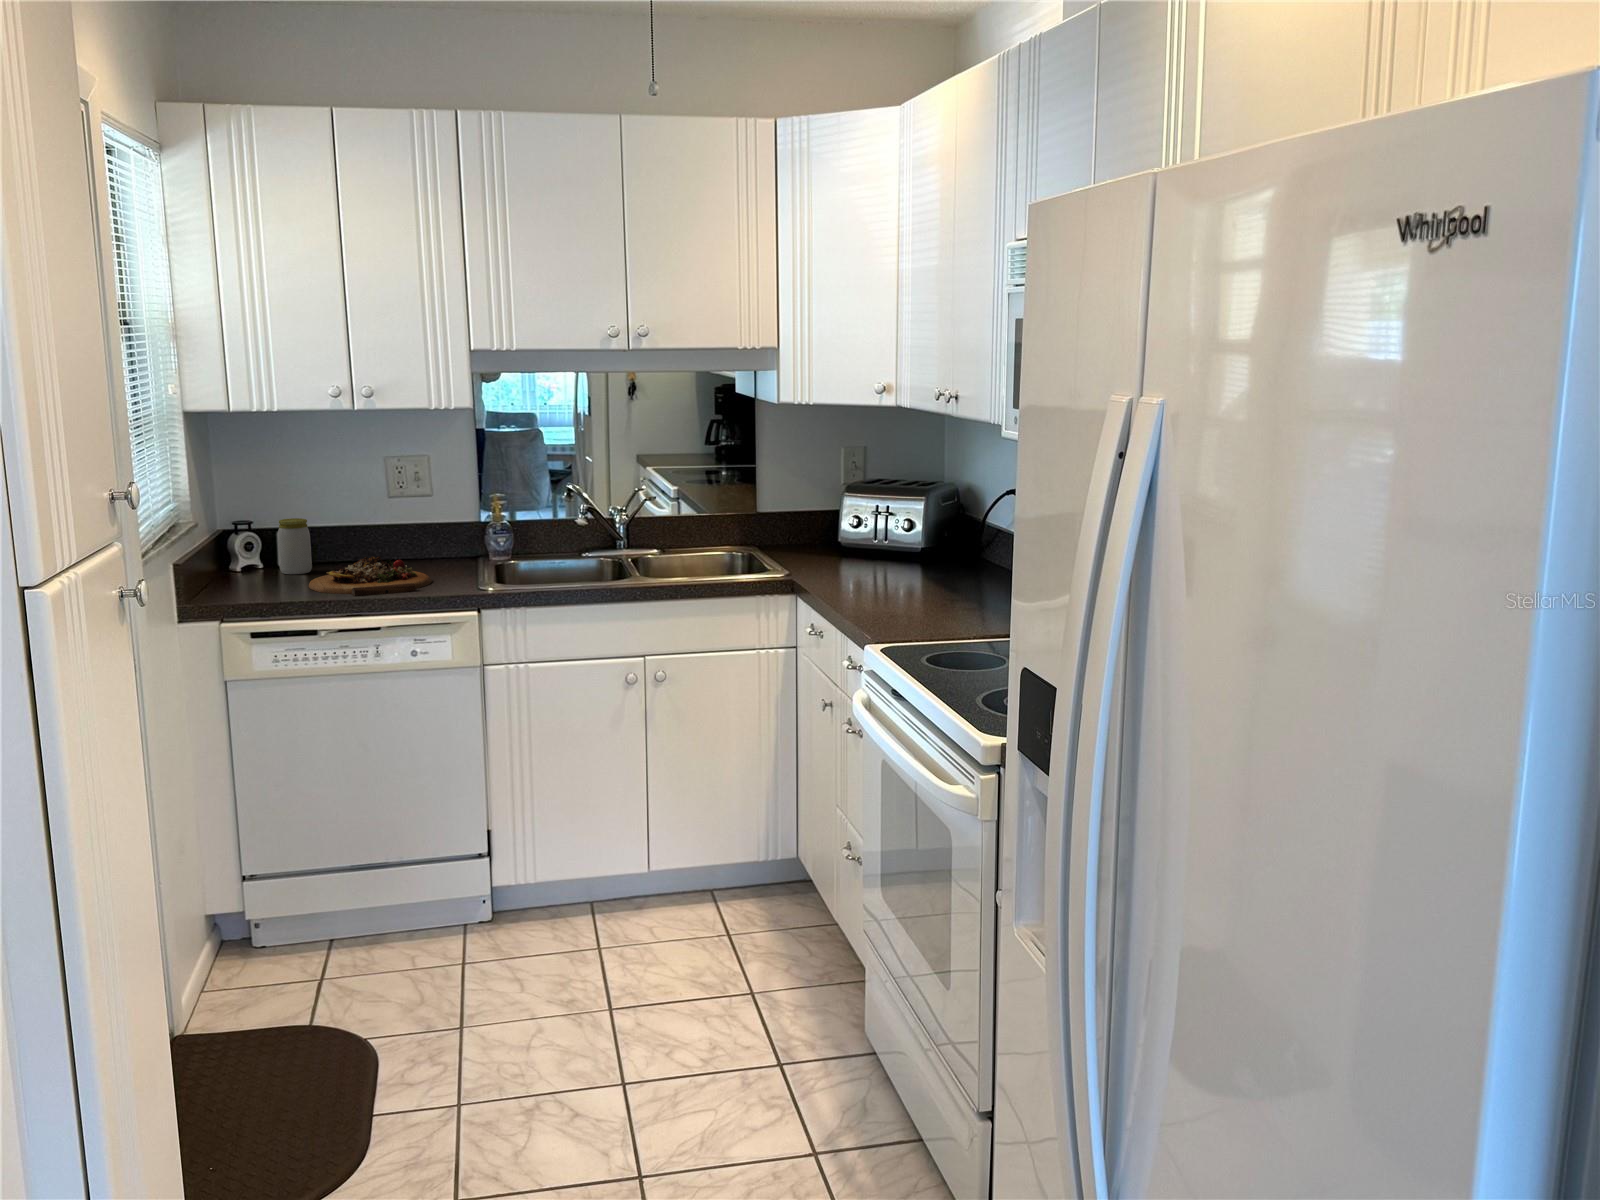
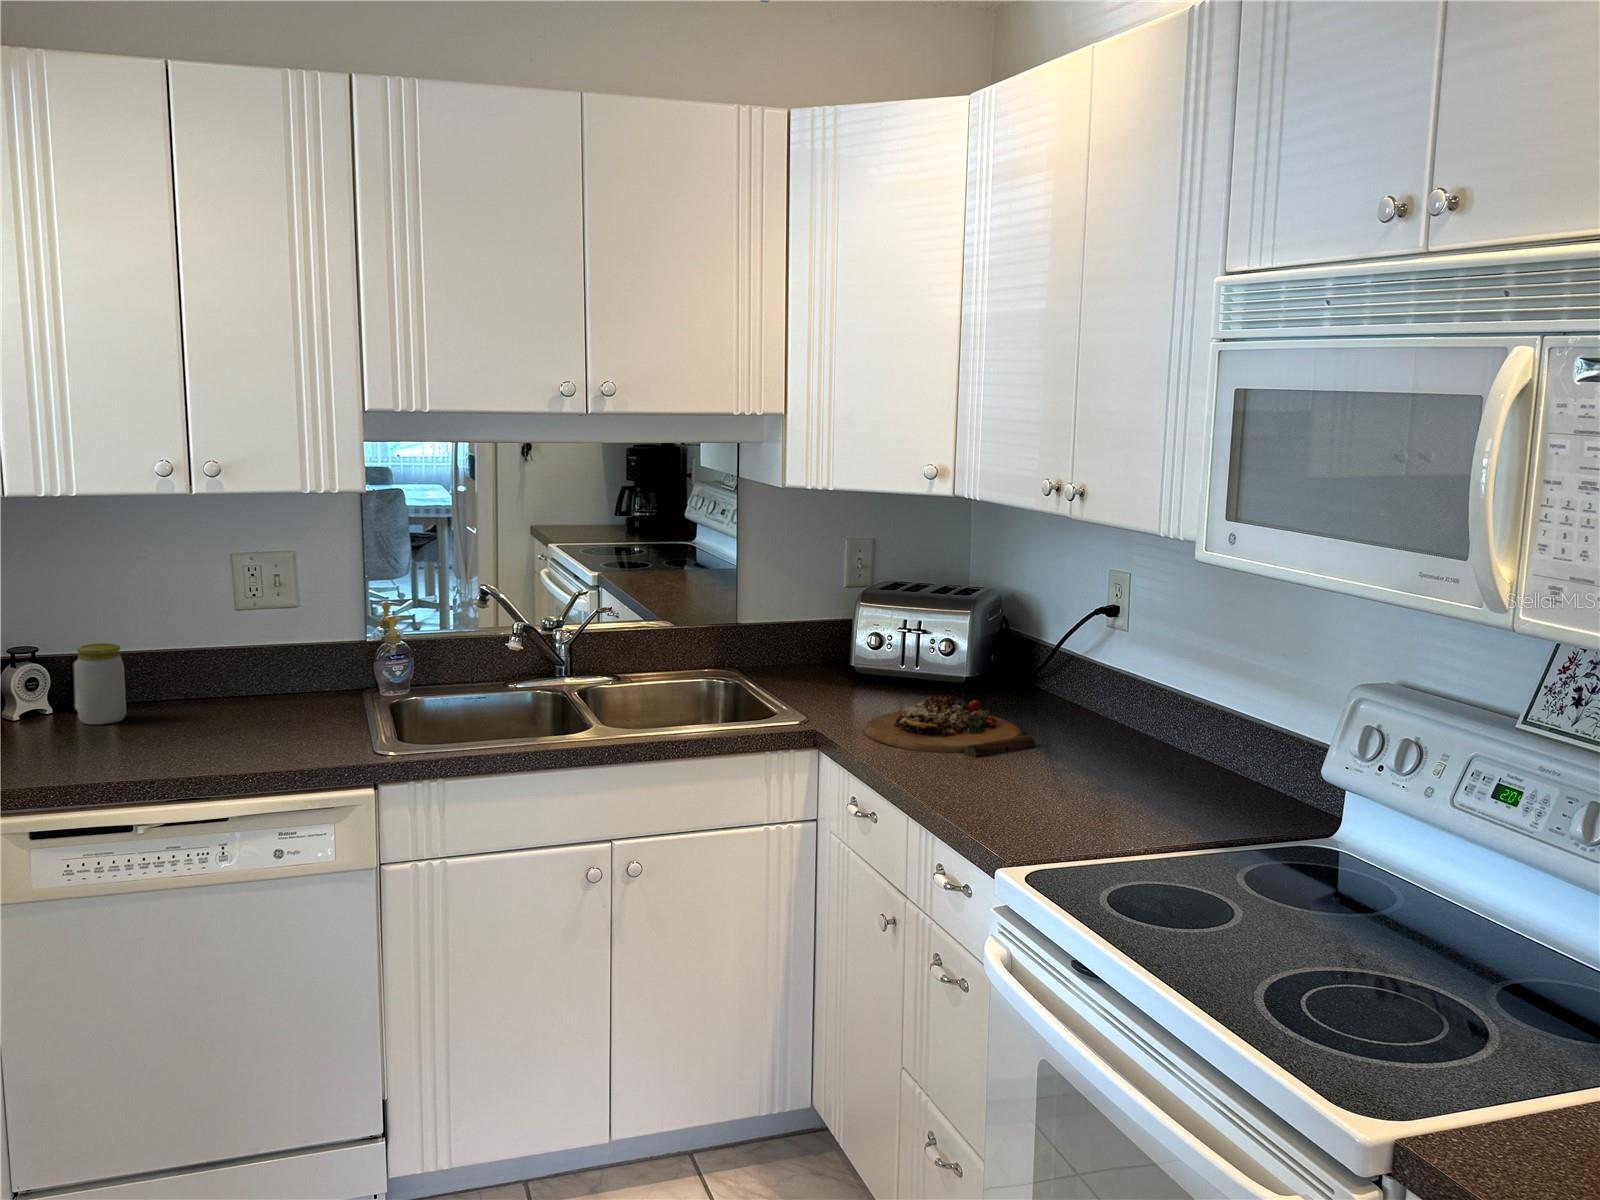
cutting board: present [309,557,432,596] -> present [864,696,1035,758]

